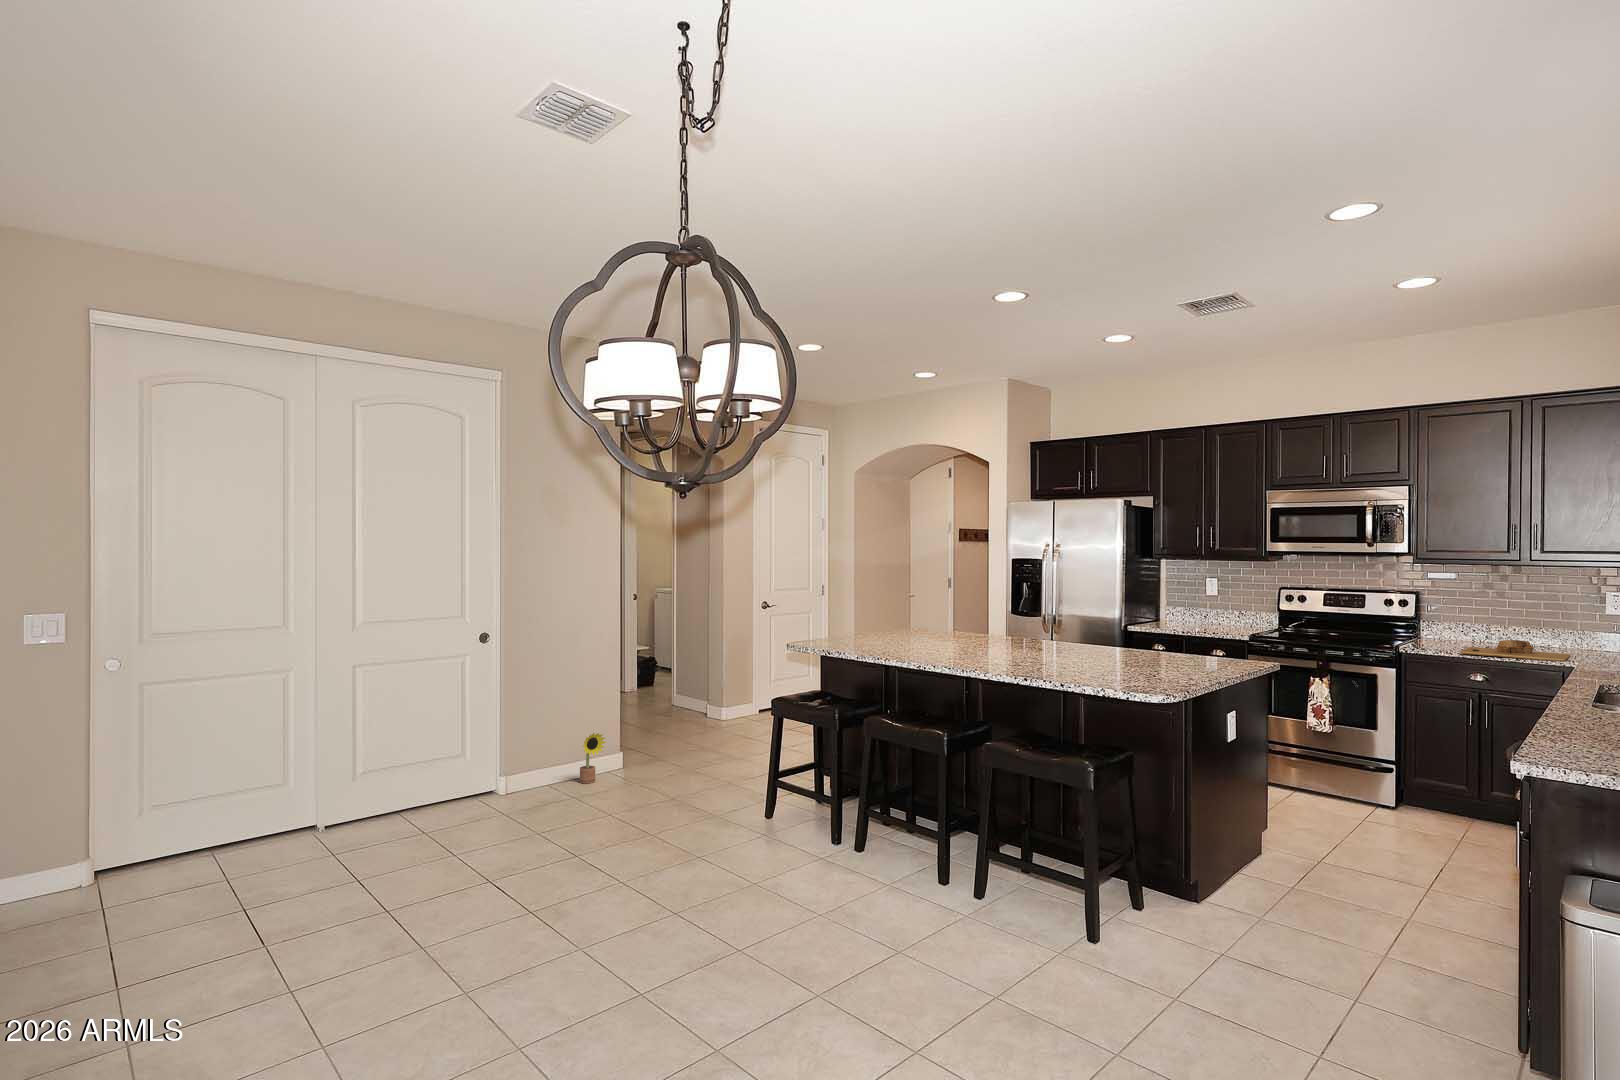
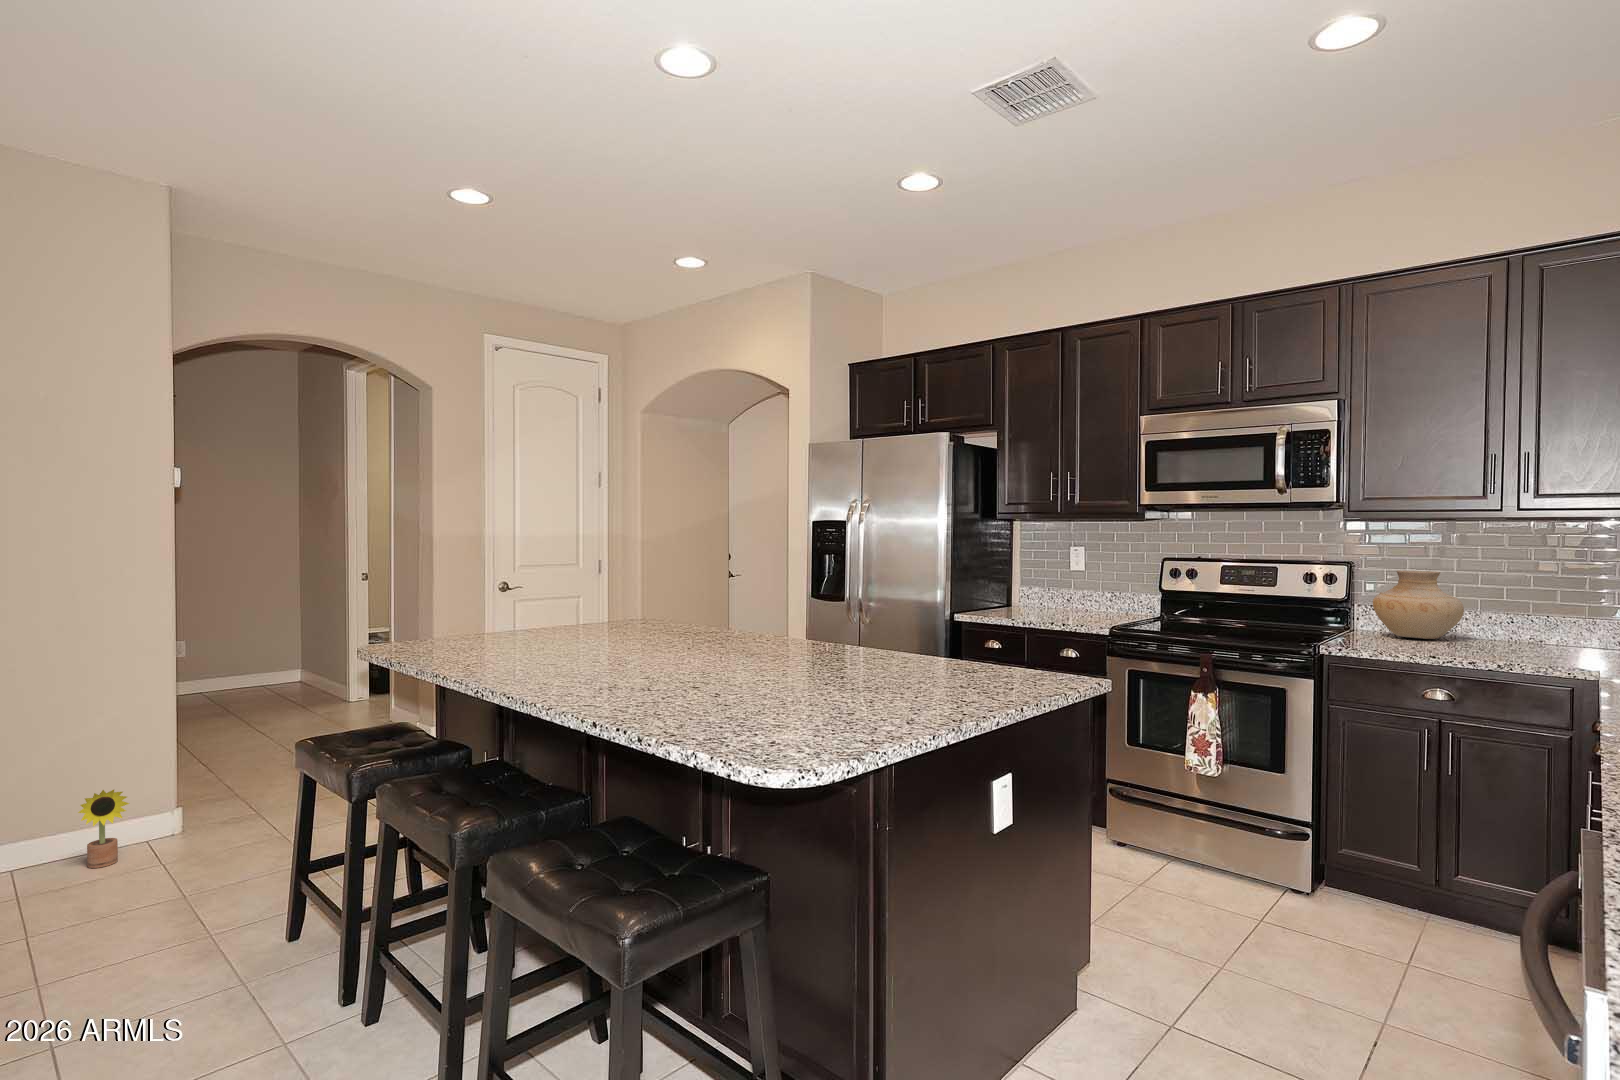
vase: none [1434,598,1496,644] -> present [1373,571,1464,639]
cutting board: present [1461,640,1570,662] -> none [1413,636,1584,673]

